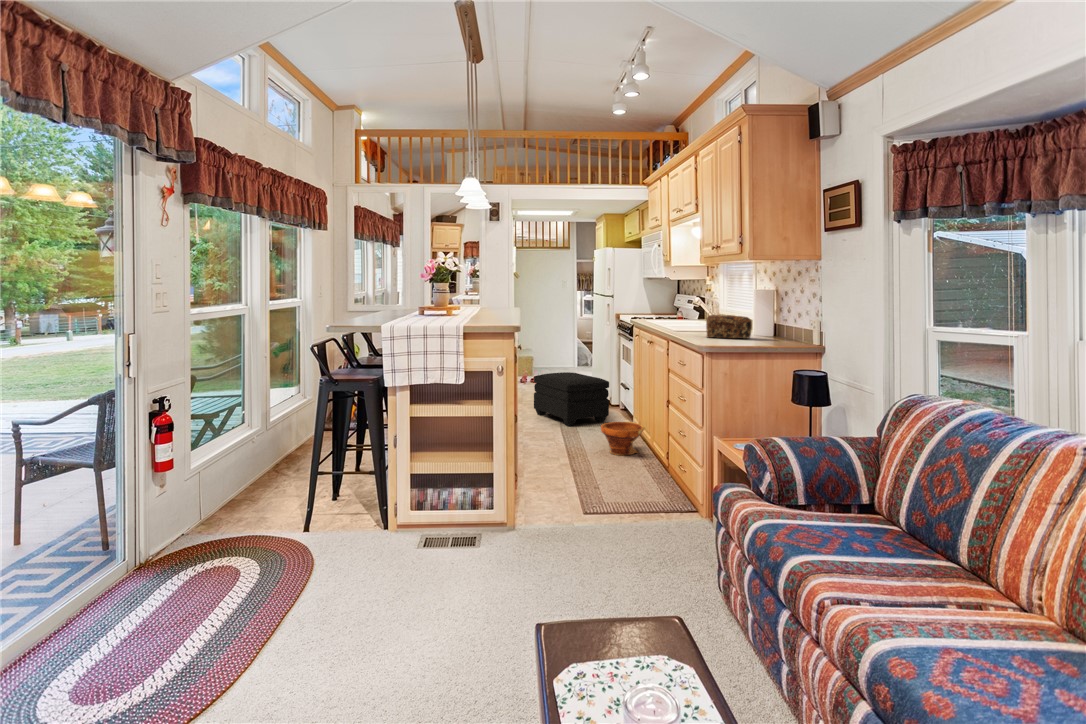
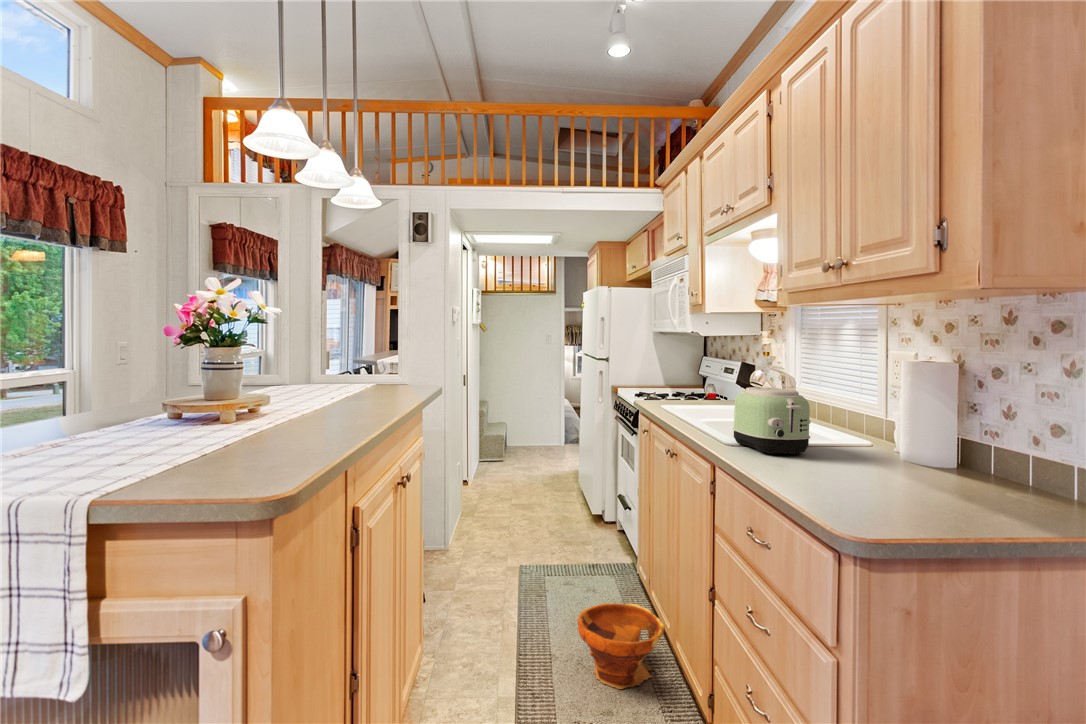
toaster: none [675,304,707,332] -> present [733,387,810,454]
bread loaf: present [706,315,752,339] -> none [826,426,965,495]
ottoman: present [534,372,609,426] -> none [481,475,599,578]

